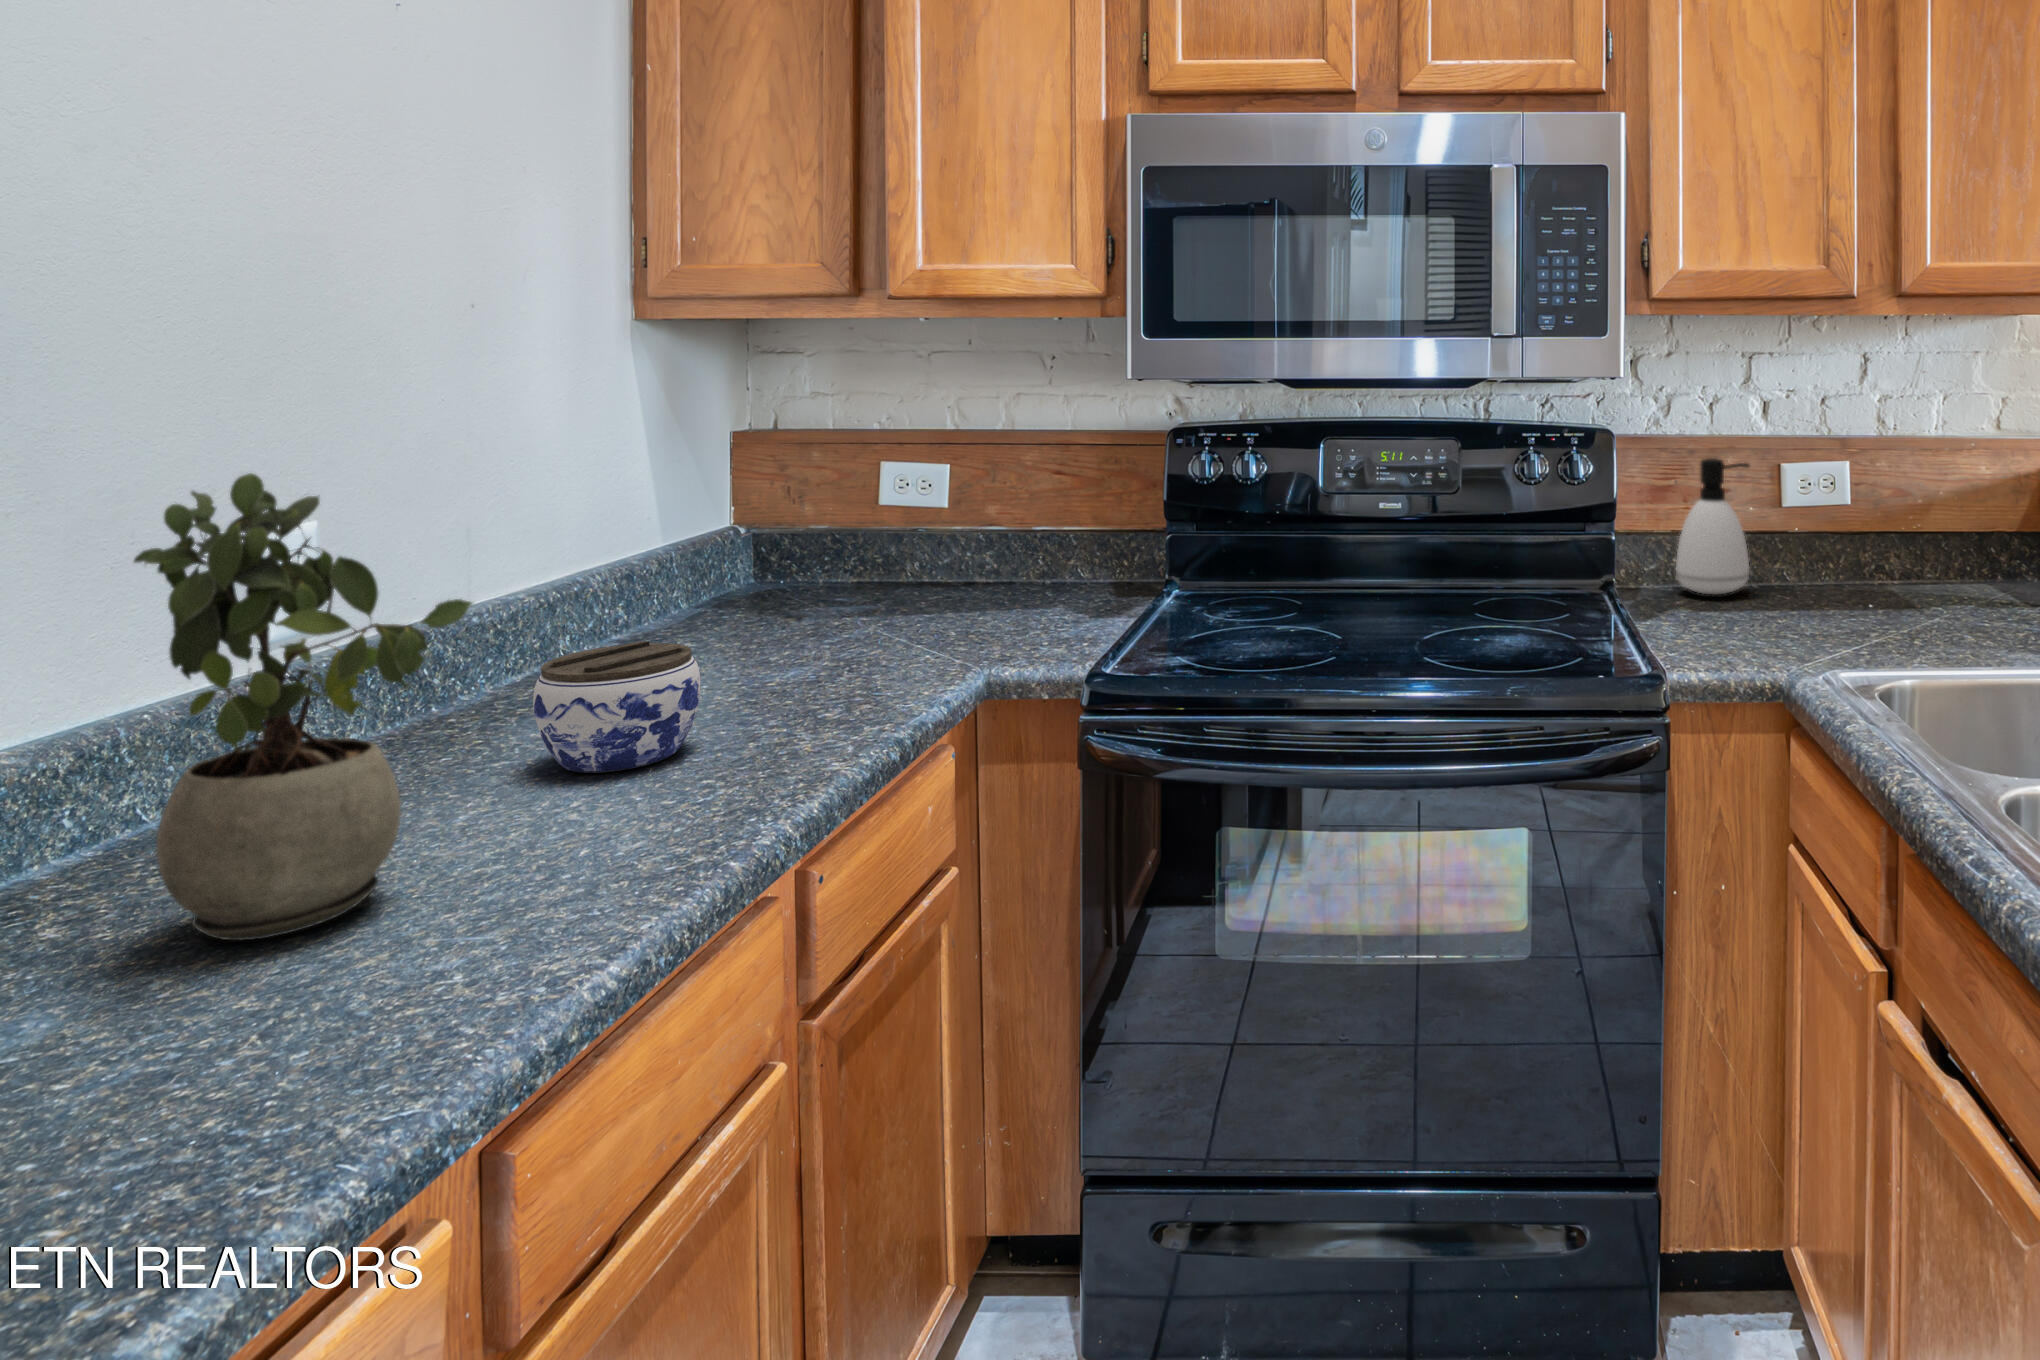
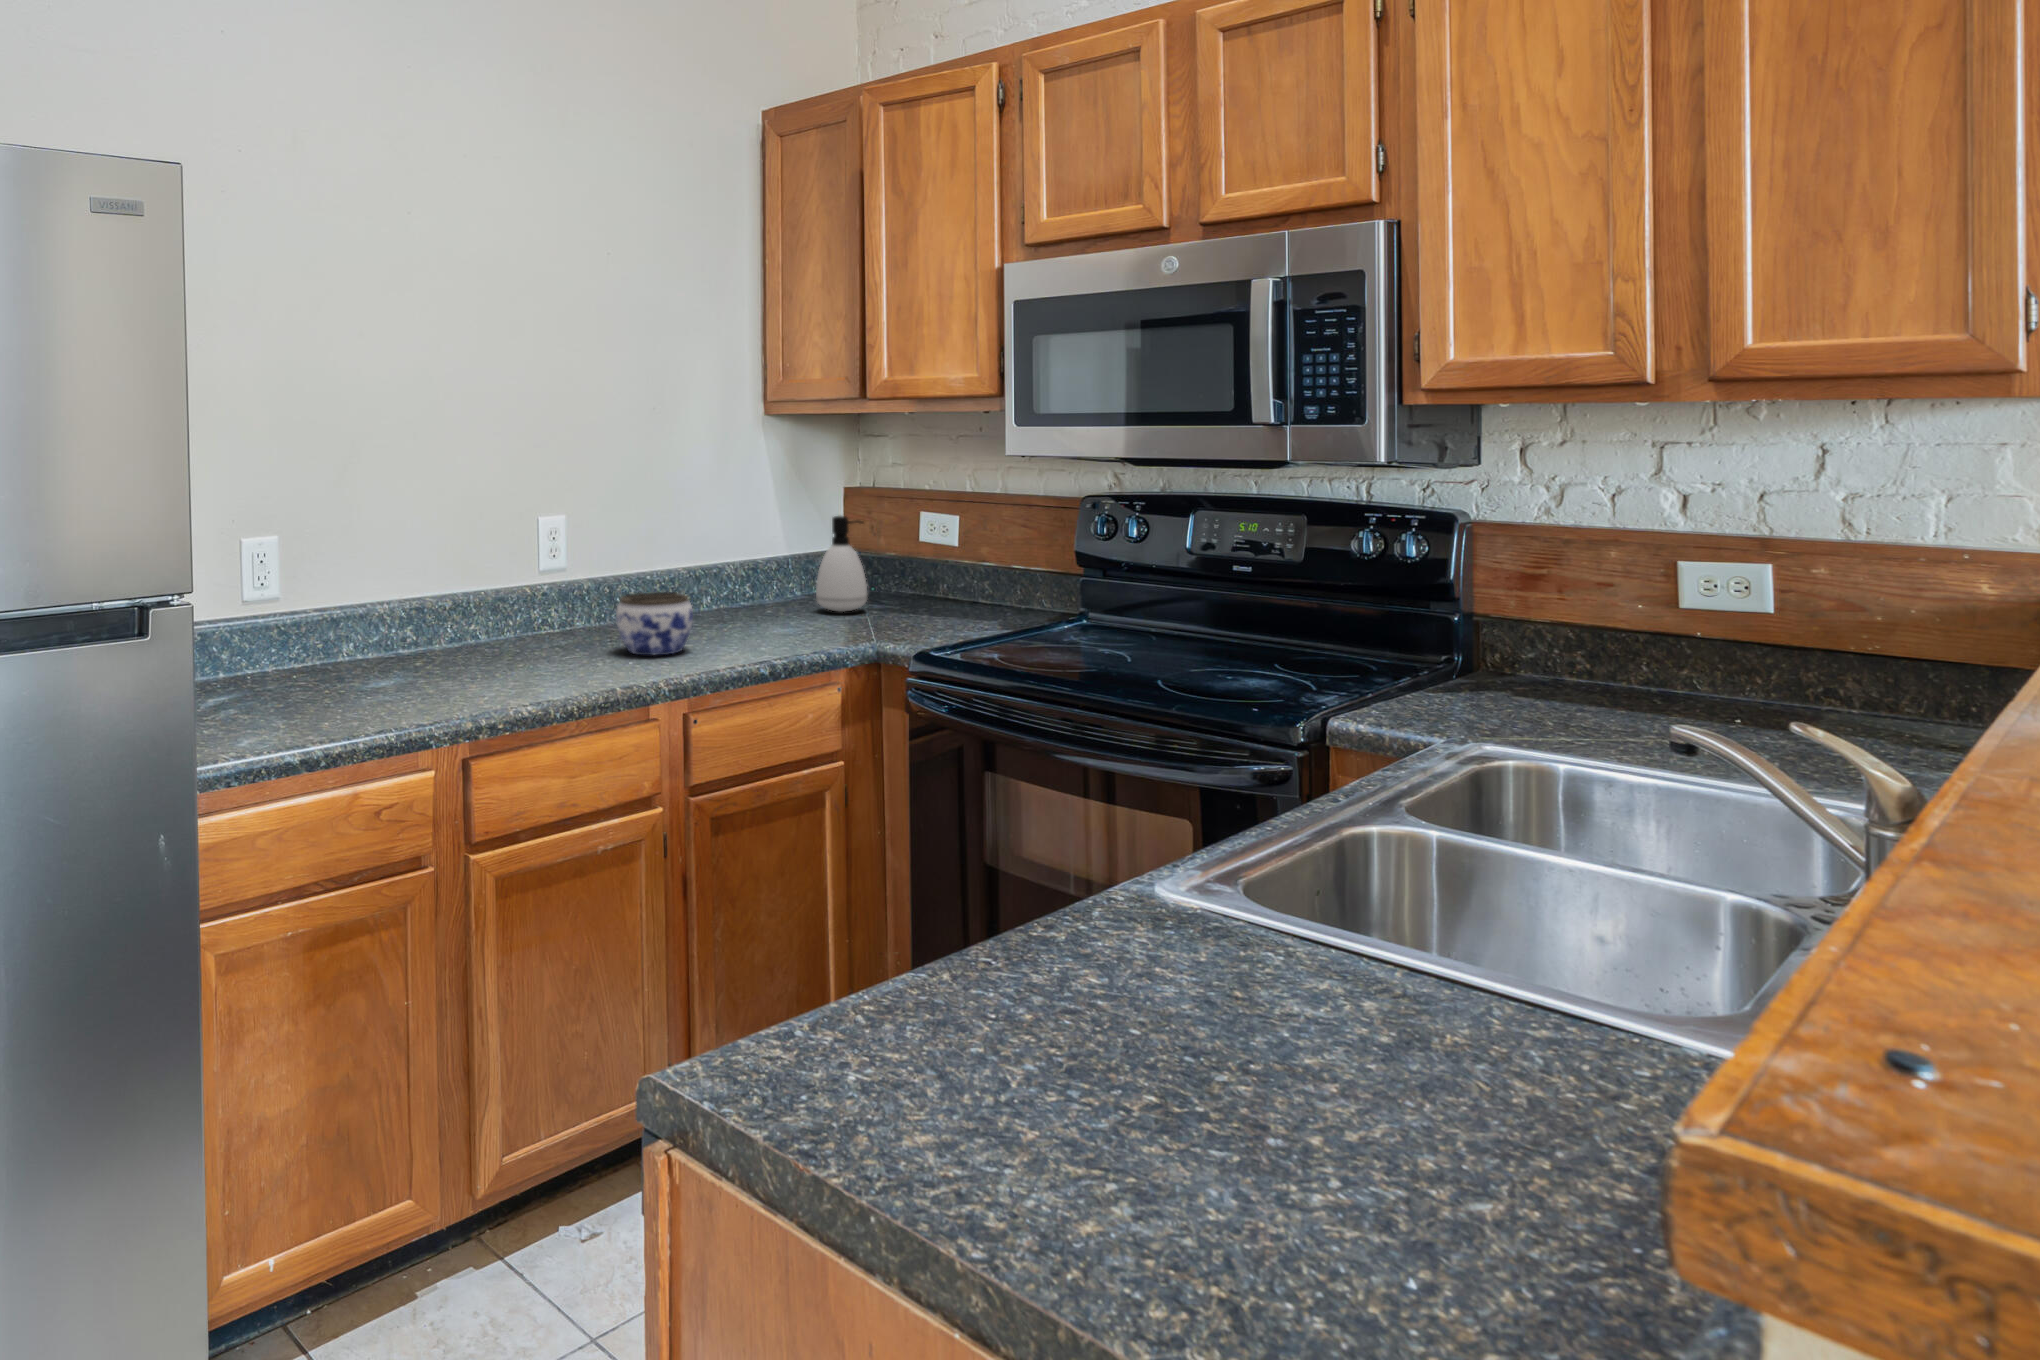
soap dispenser: present [1676,458,1749,595] -> present [816,516,868,612]
potted plant: present [134,473,472,940] -> none [430,481,513,681]

